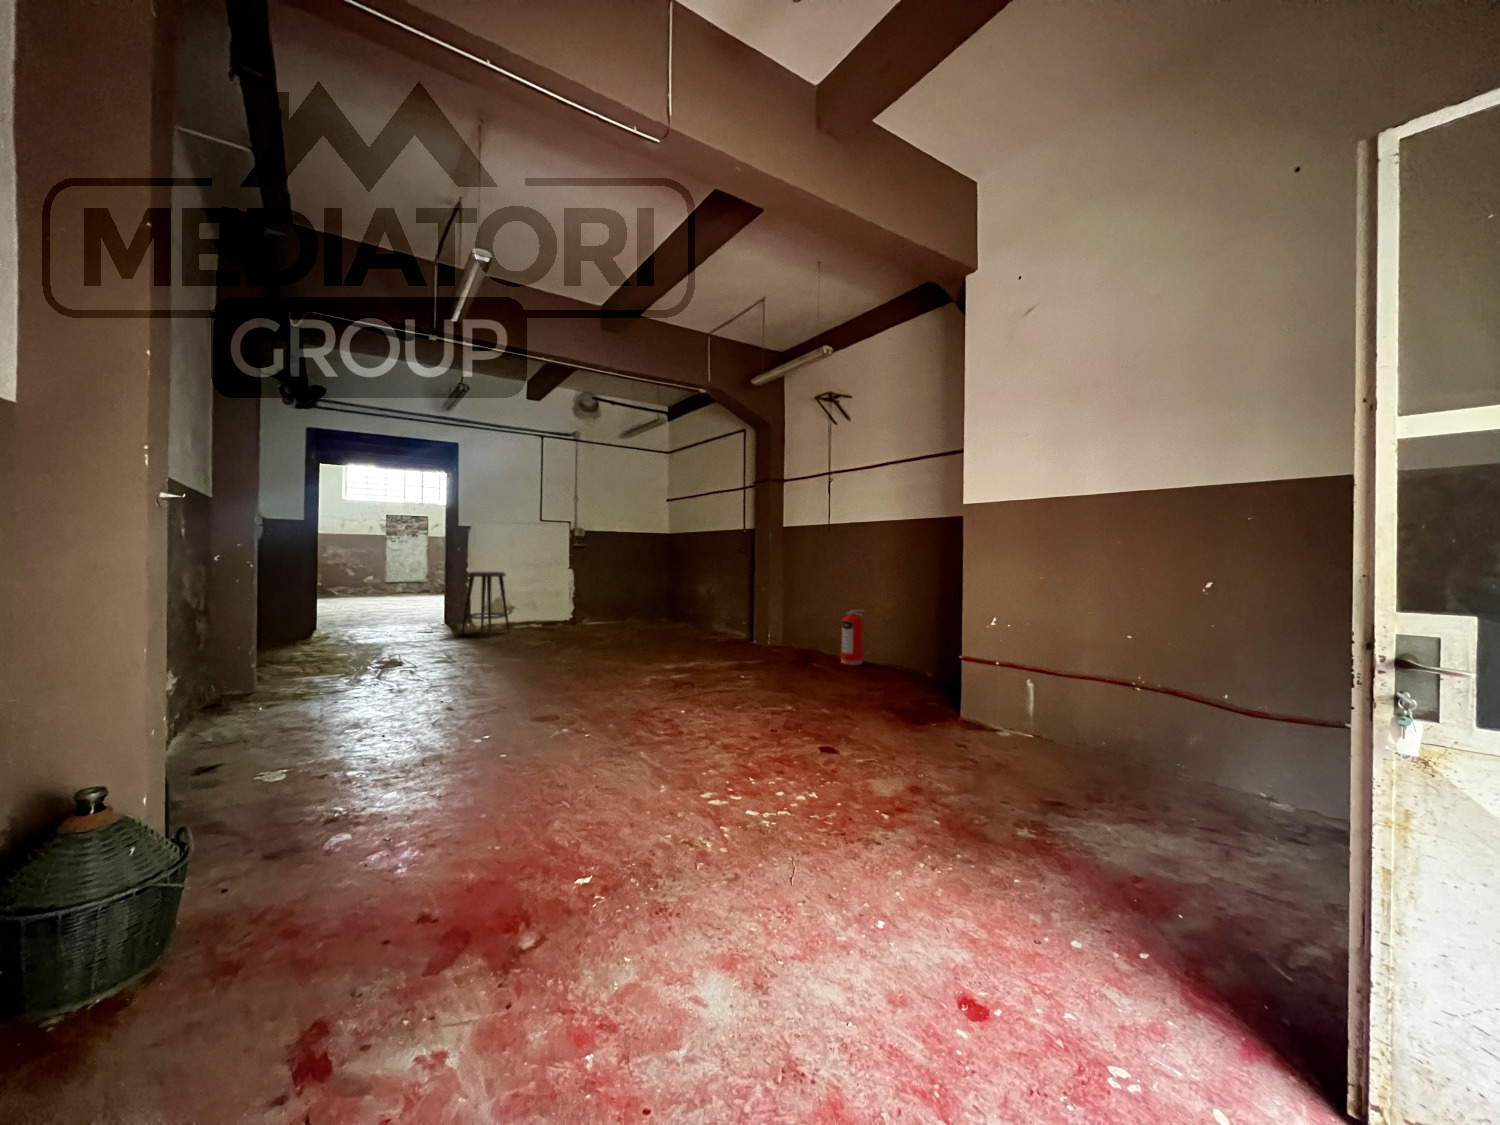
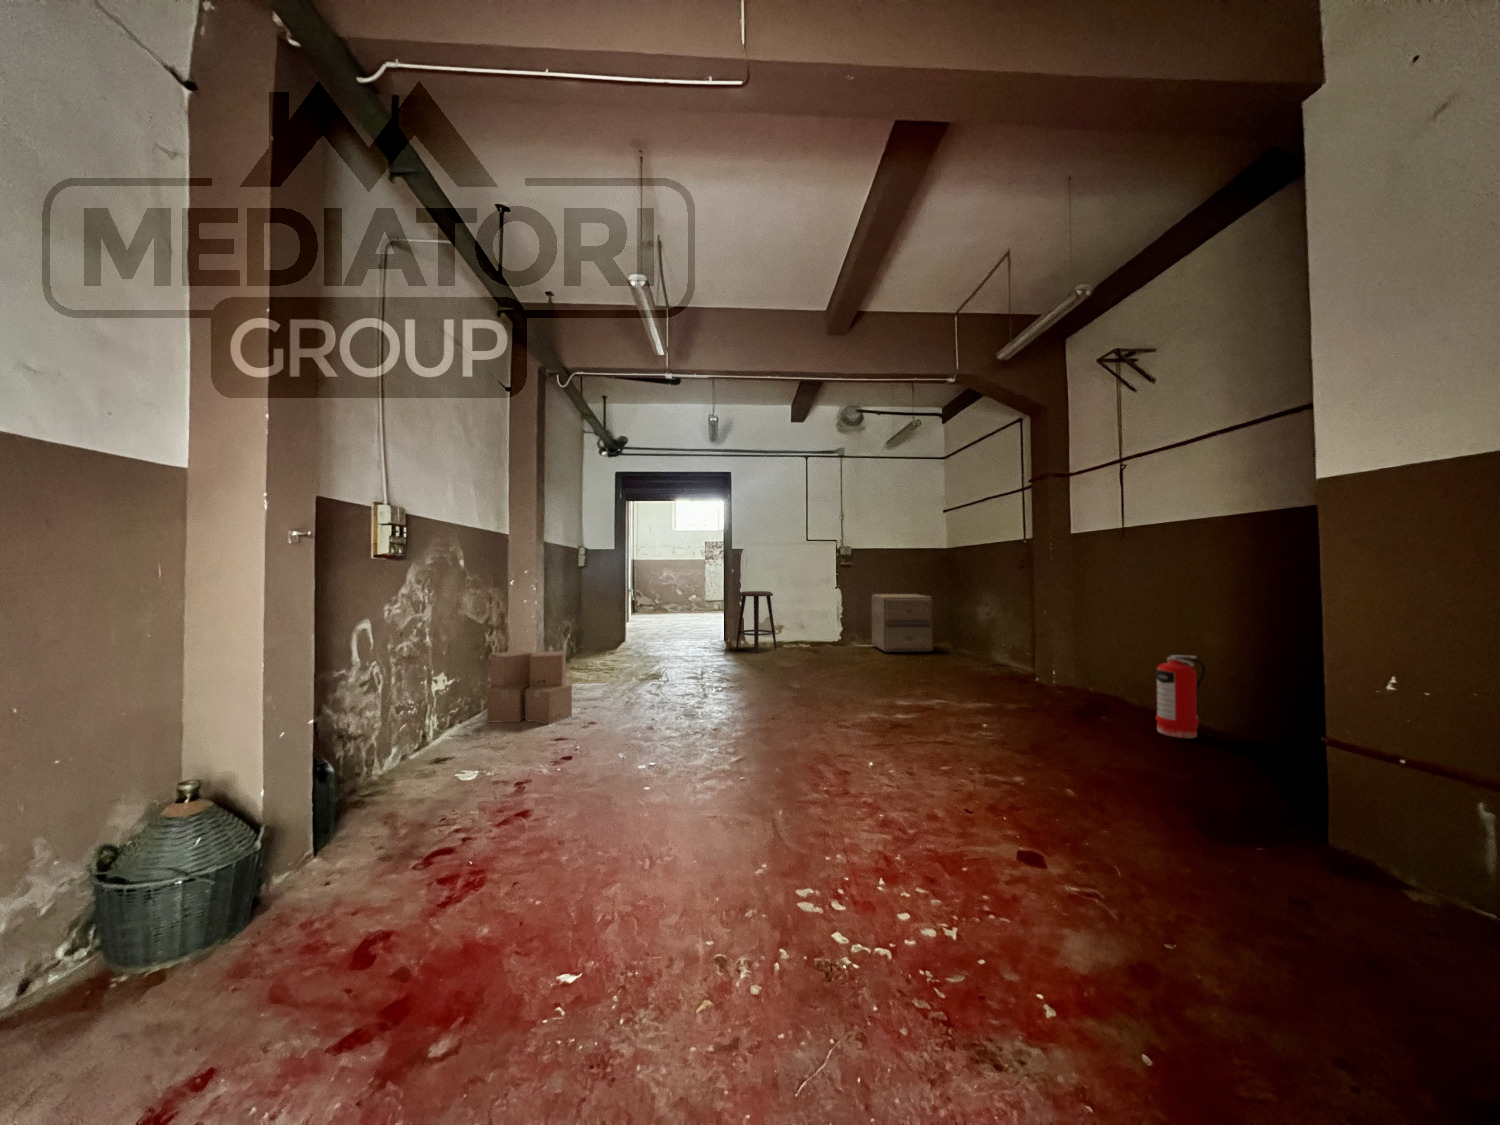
filing cabinet: none [605,574,663,628] -> present [872,594,933,653]
cardboard box: none [149,643,305,751] -> present [487,650,572,724]

